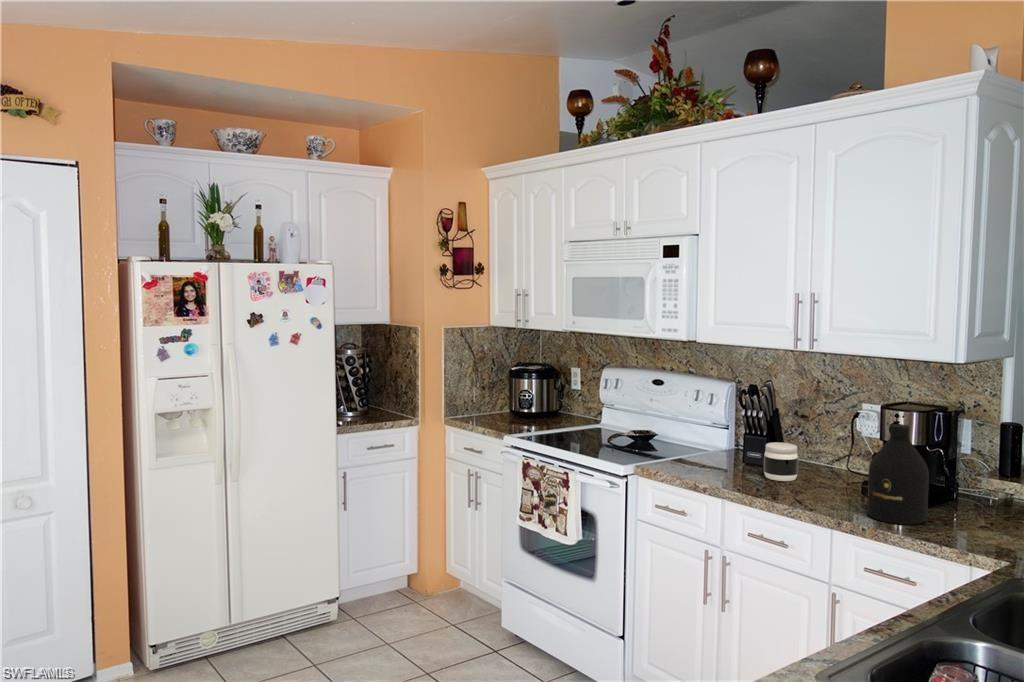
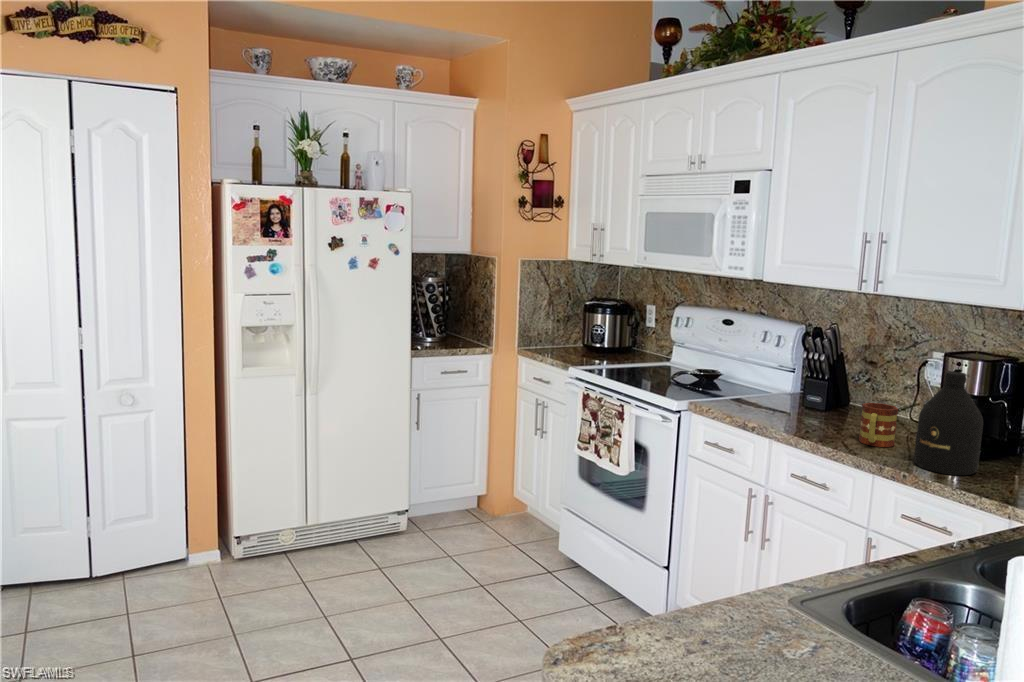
jar: present [764,442,798,481] -> none [819,387,856,426]
mug: none [808,457,844,500] -> present [859,403,898,447]

